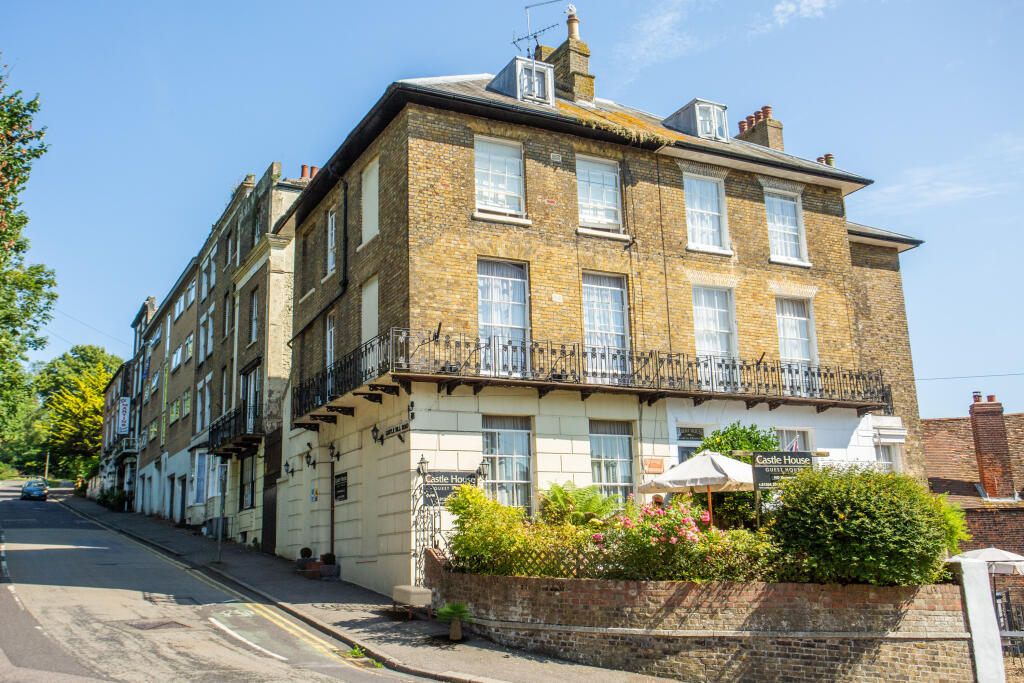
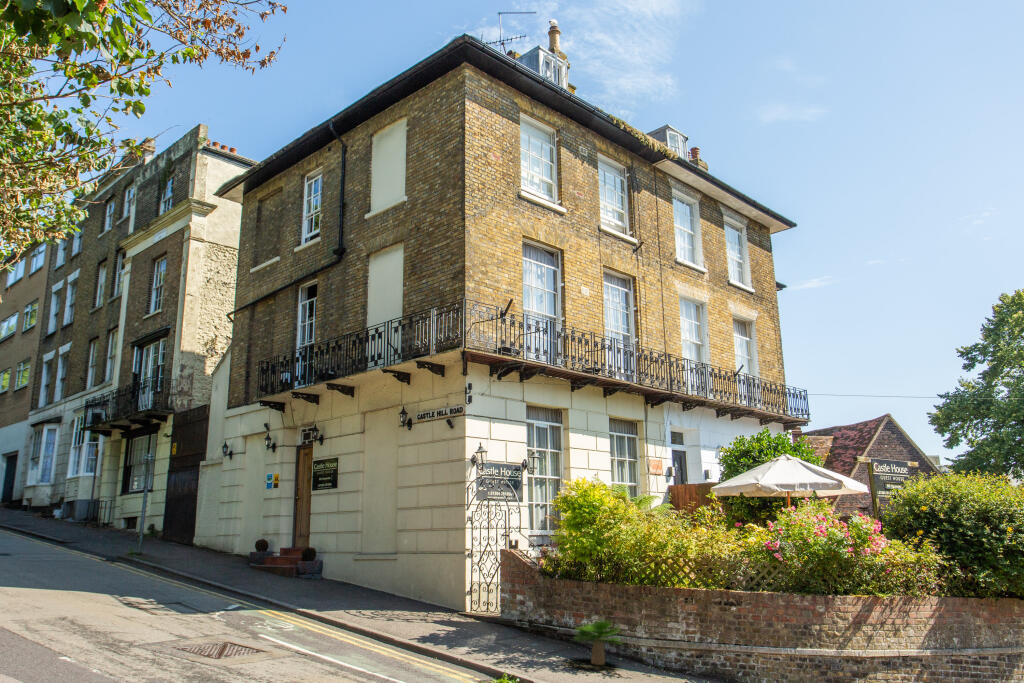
bench: present [393,585,432,618] -> none [456,599,526,640]

